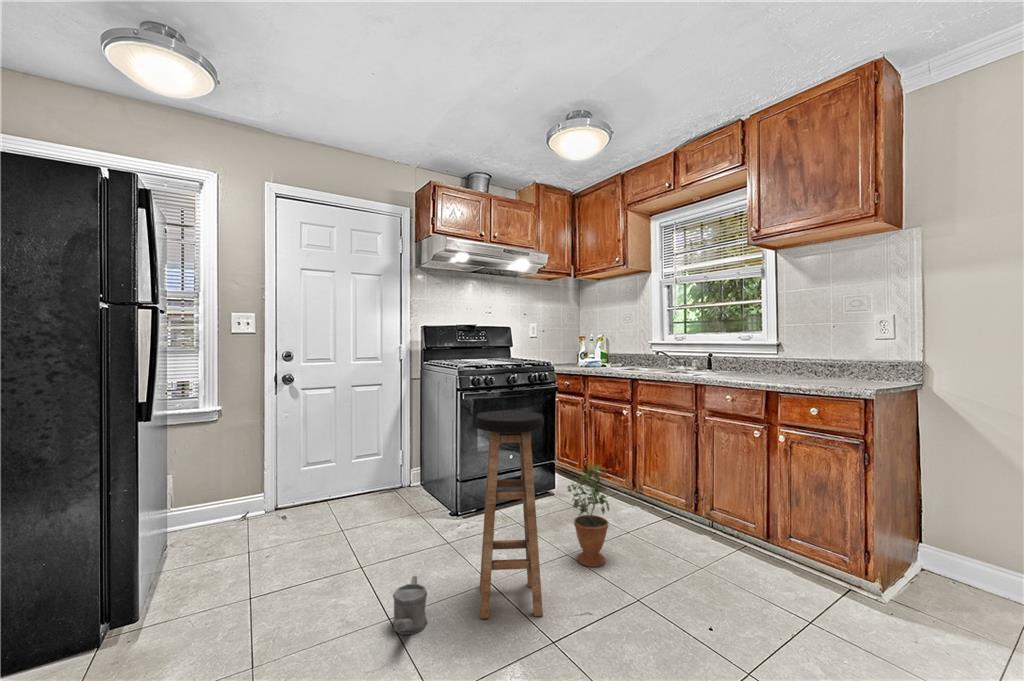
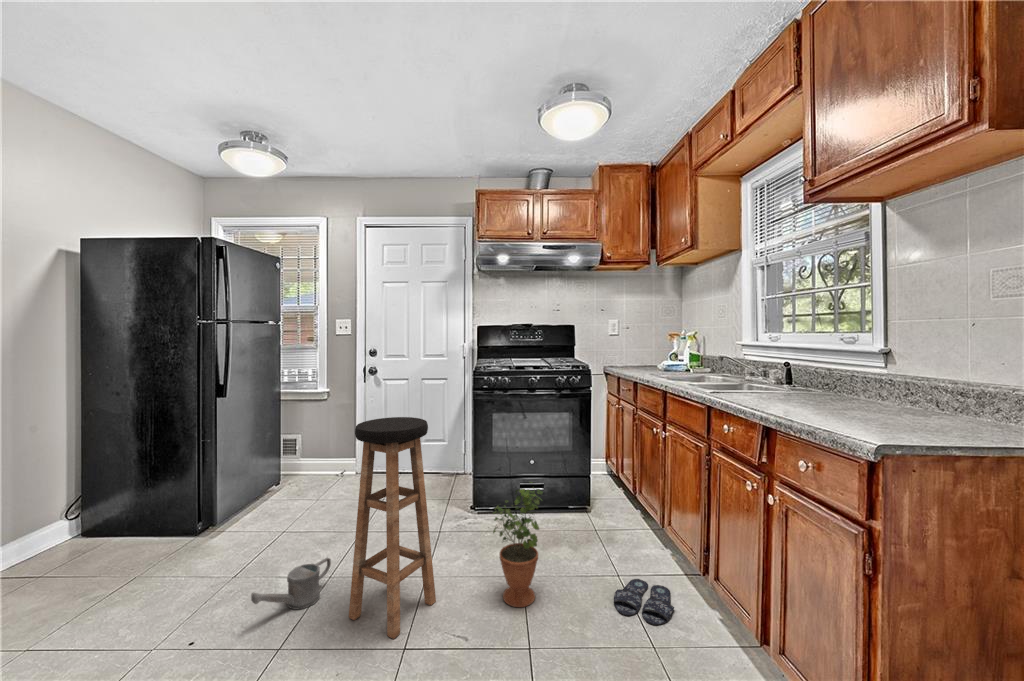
slippers: none [646,526,693,548] -> present [614,579,674,625]

